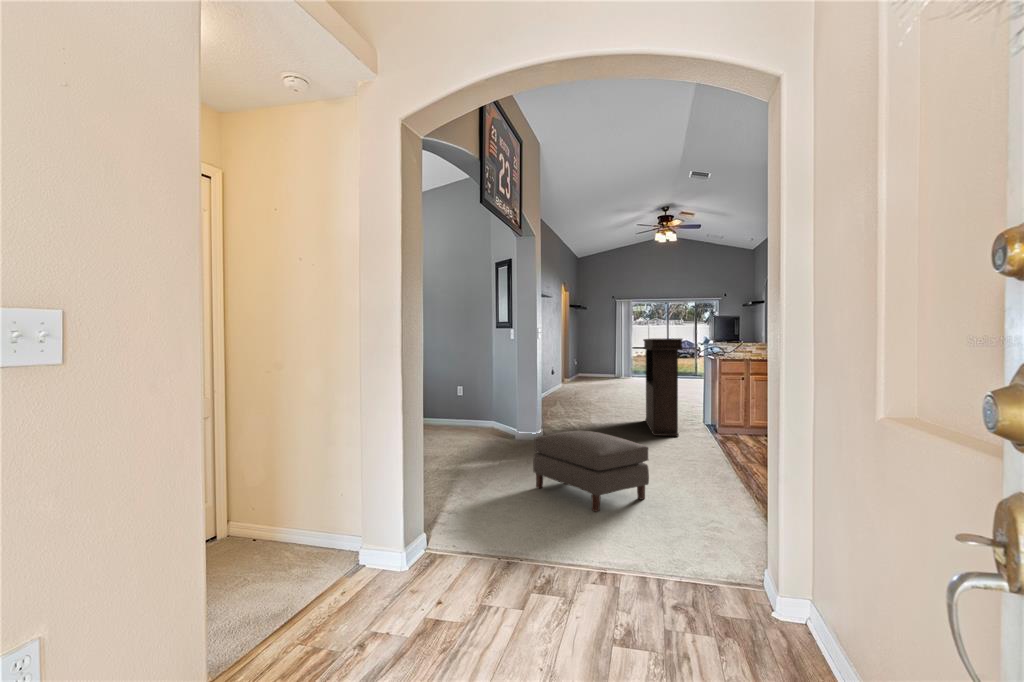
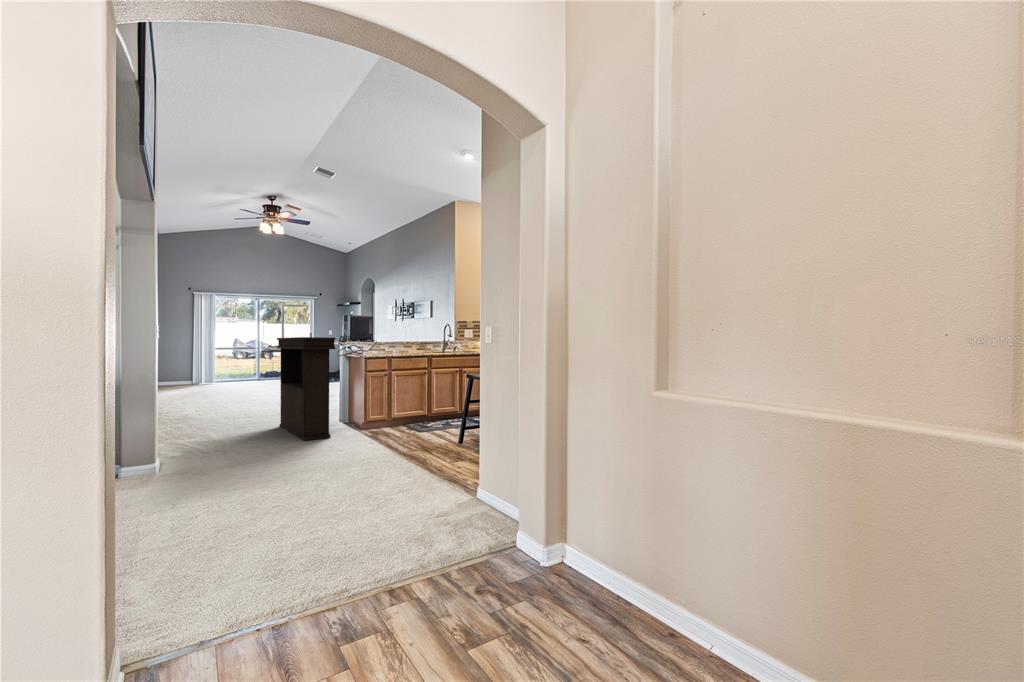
ottoman: present [533,430,649,512] -> none [214,444,363,533]

